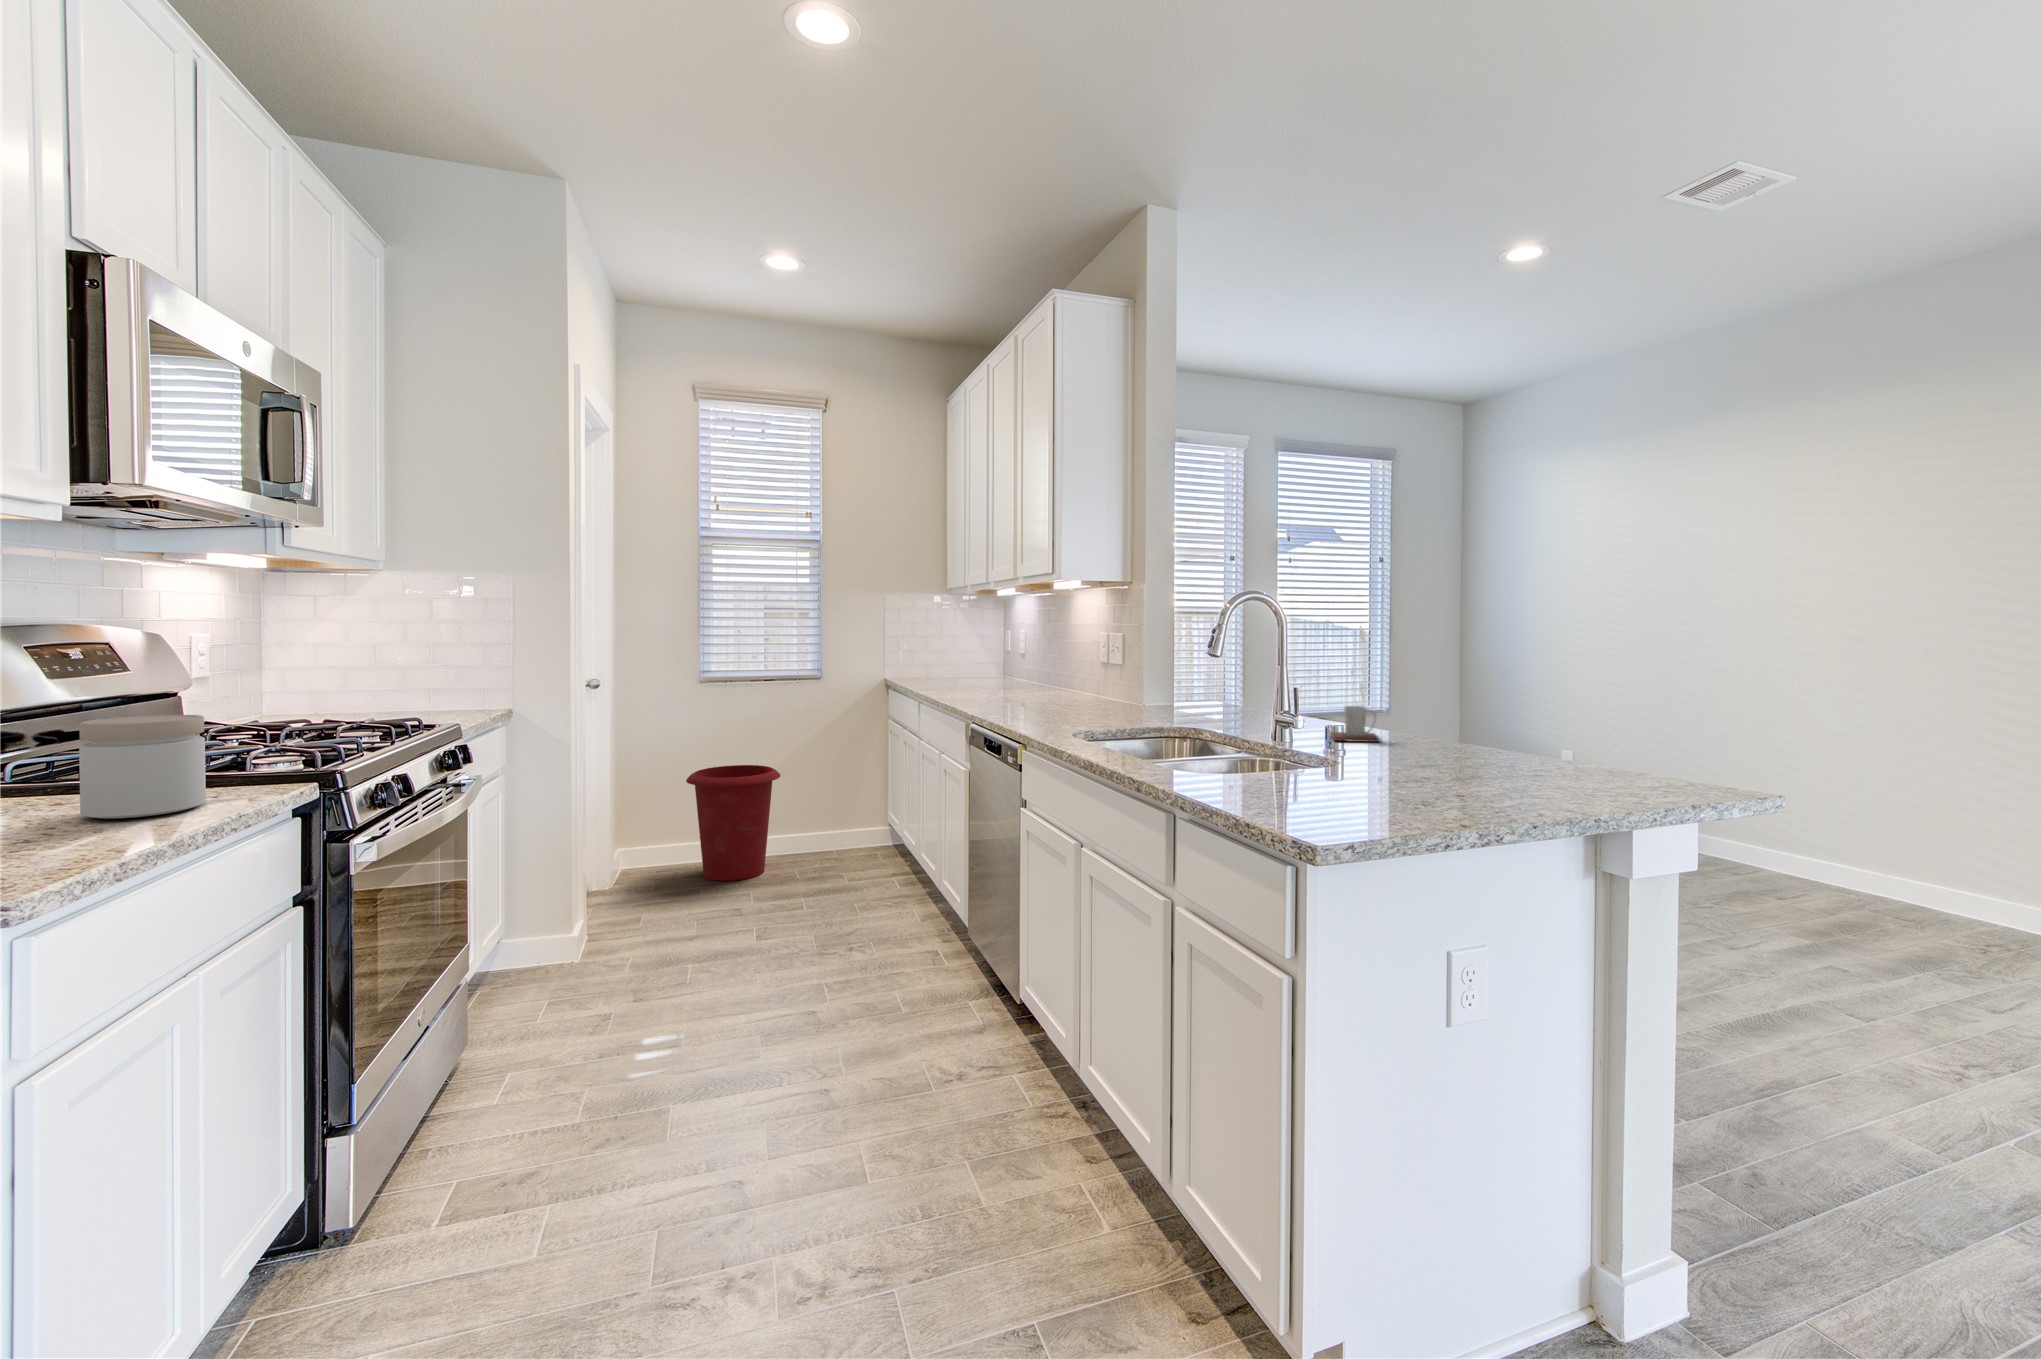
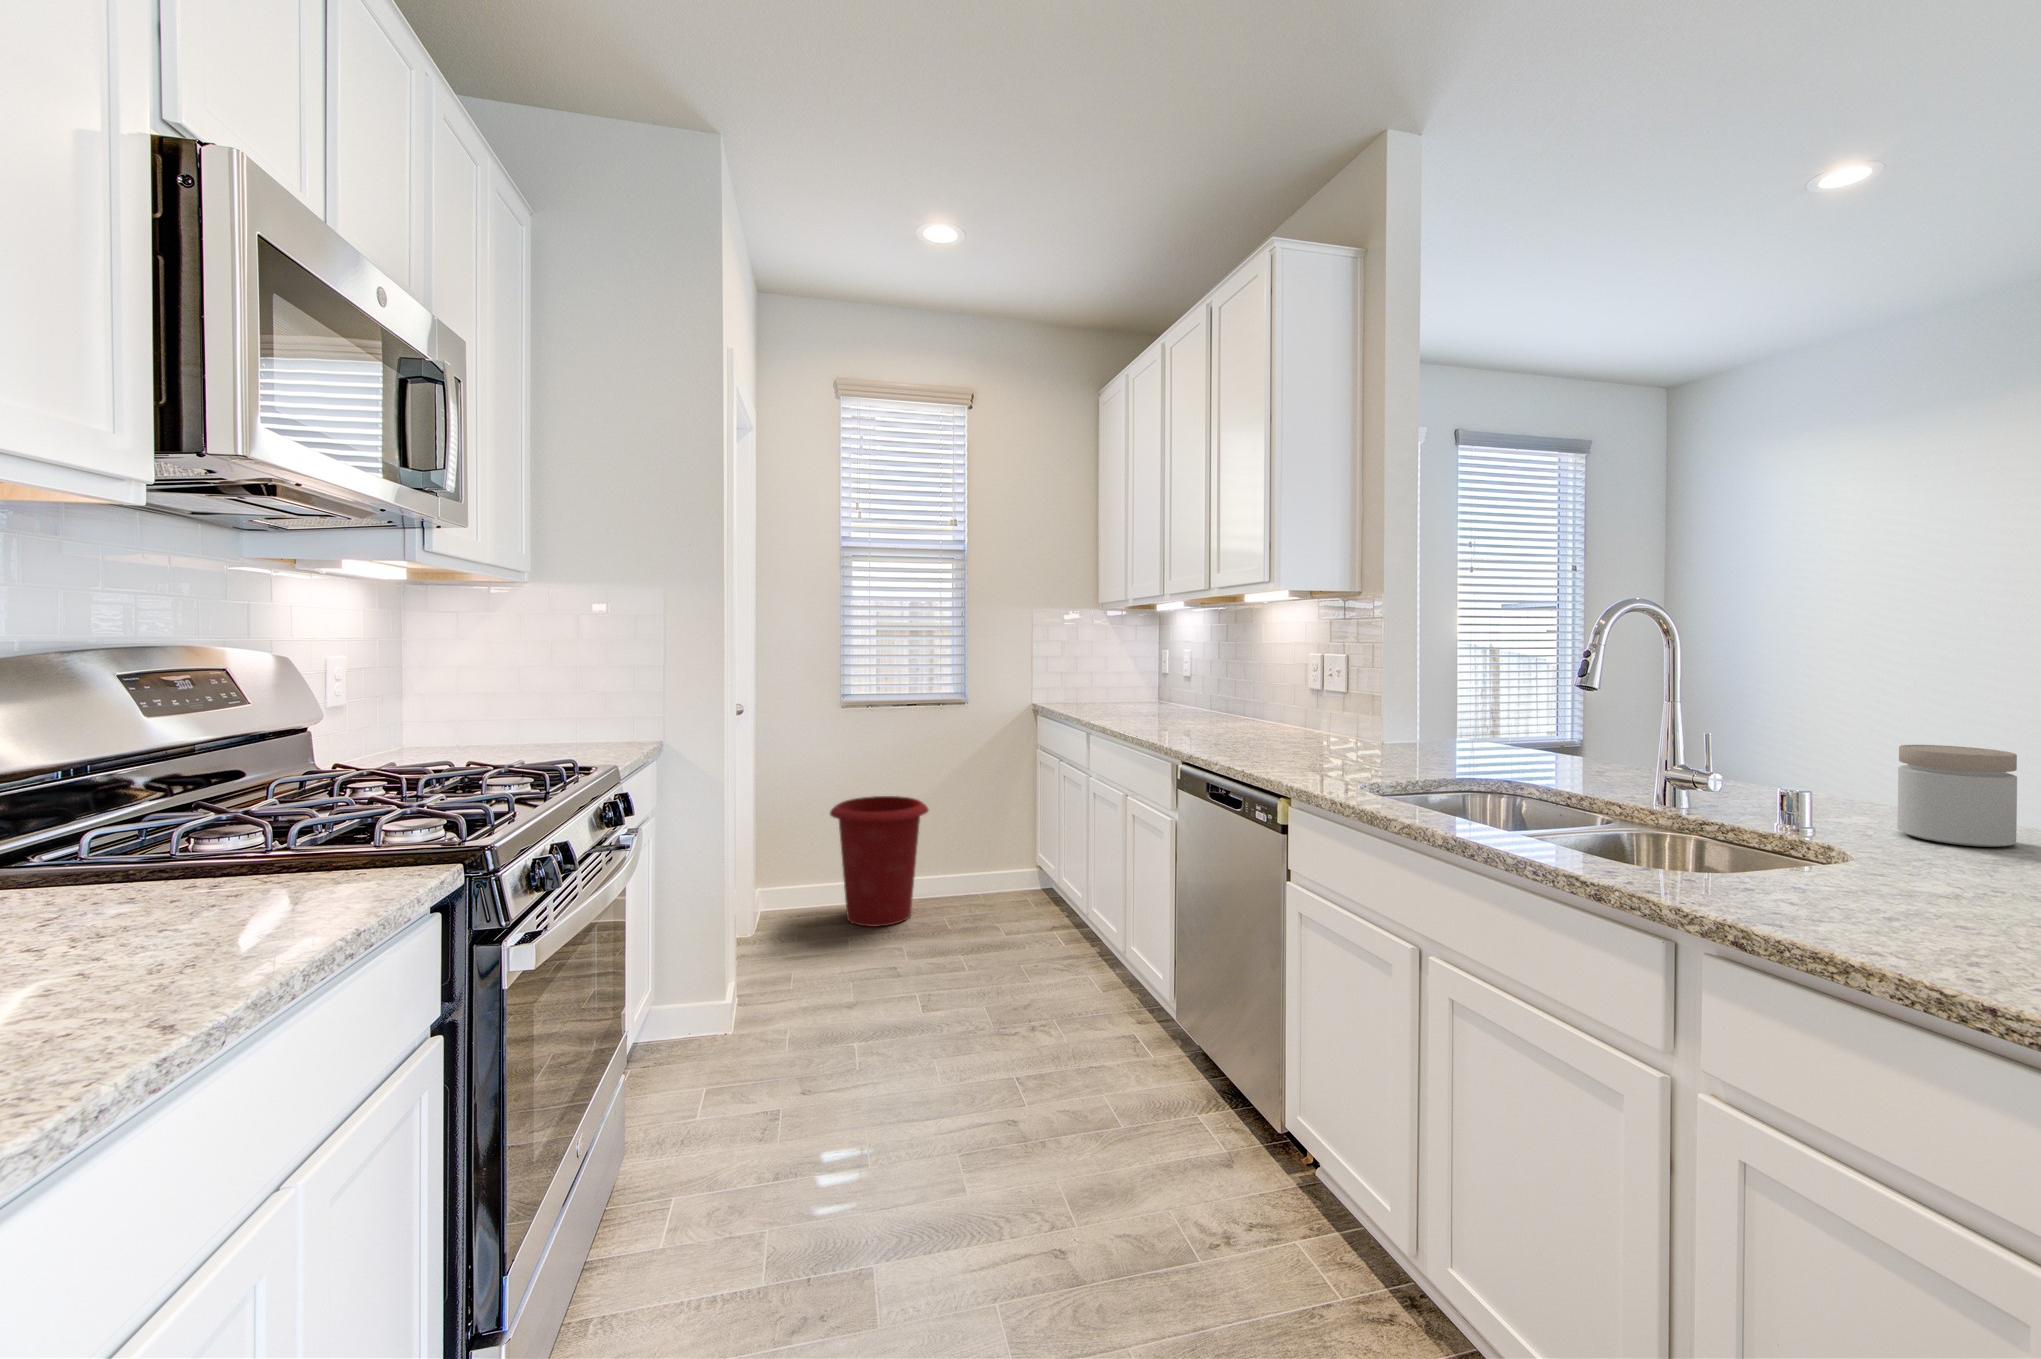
mug: present [1331,706,1380,742] -> none [1725,757,1823,811]
jar: present [79,715,206,819] -> present [1897,745,2017,847]

